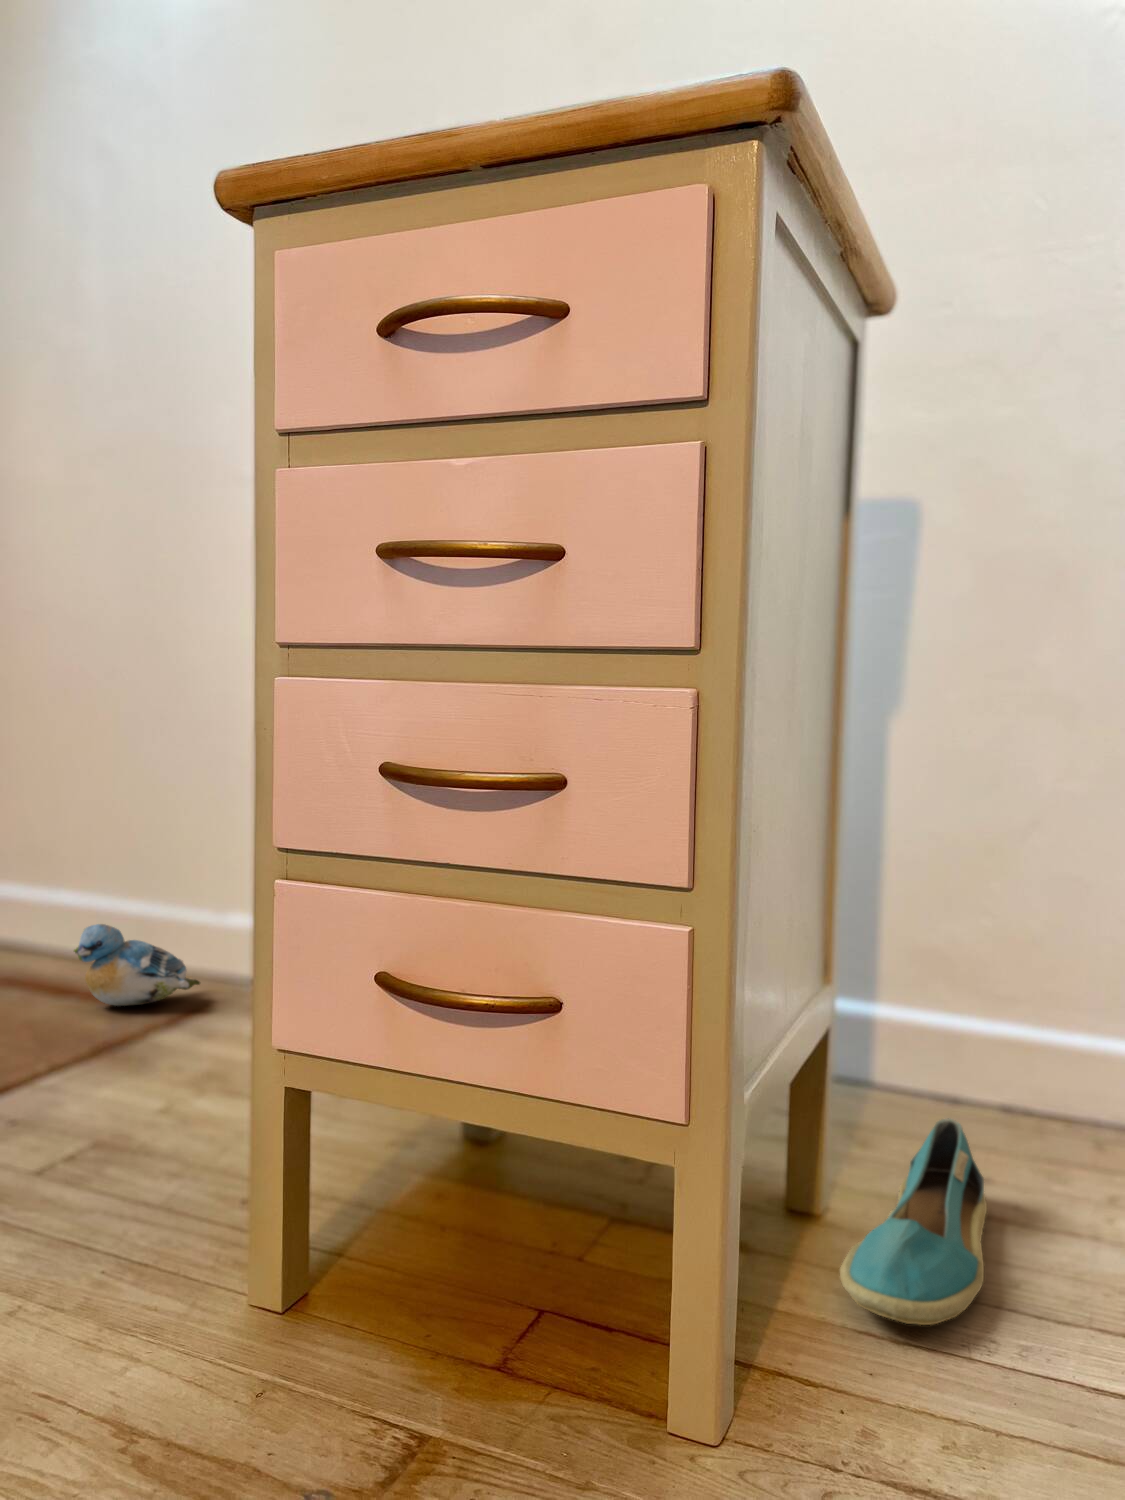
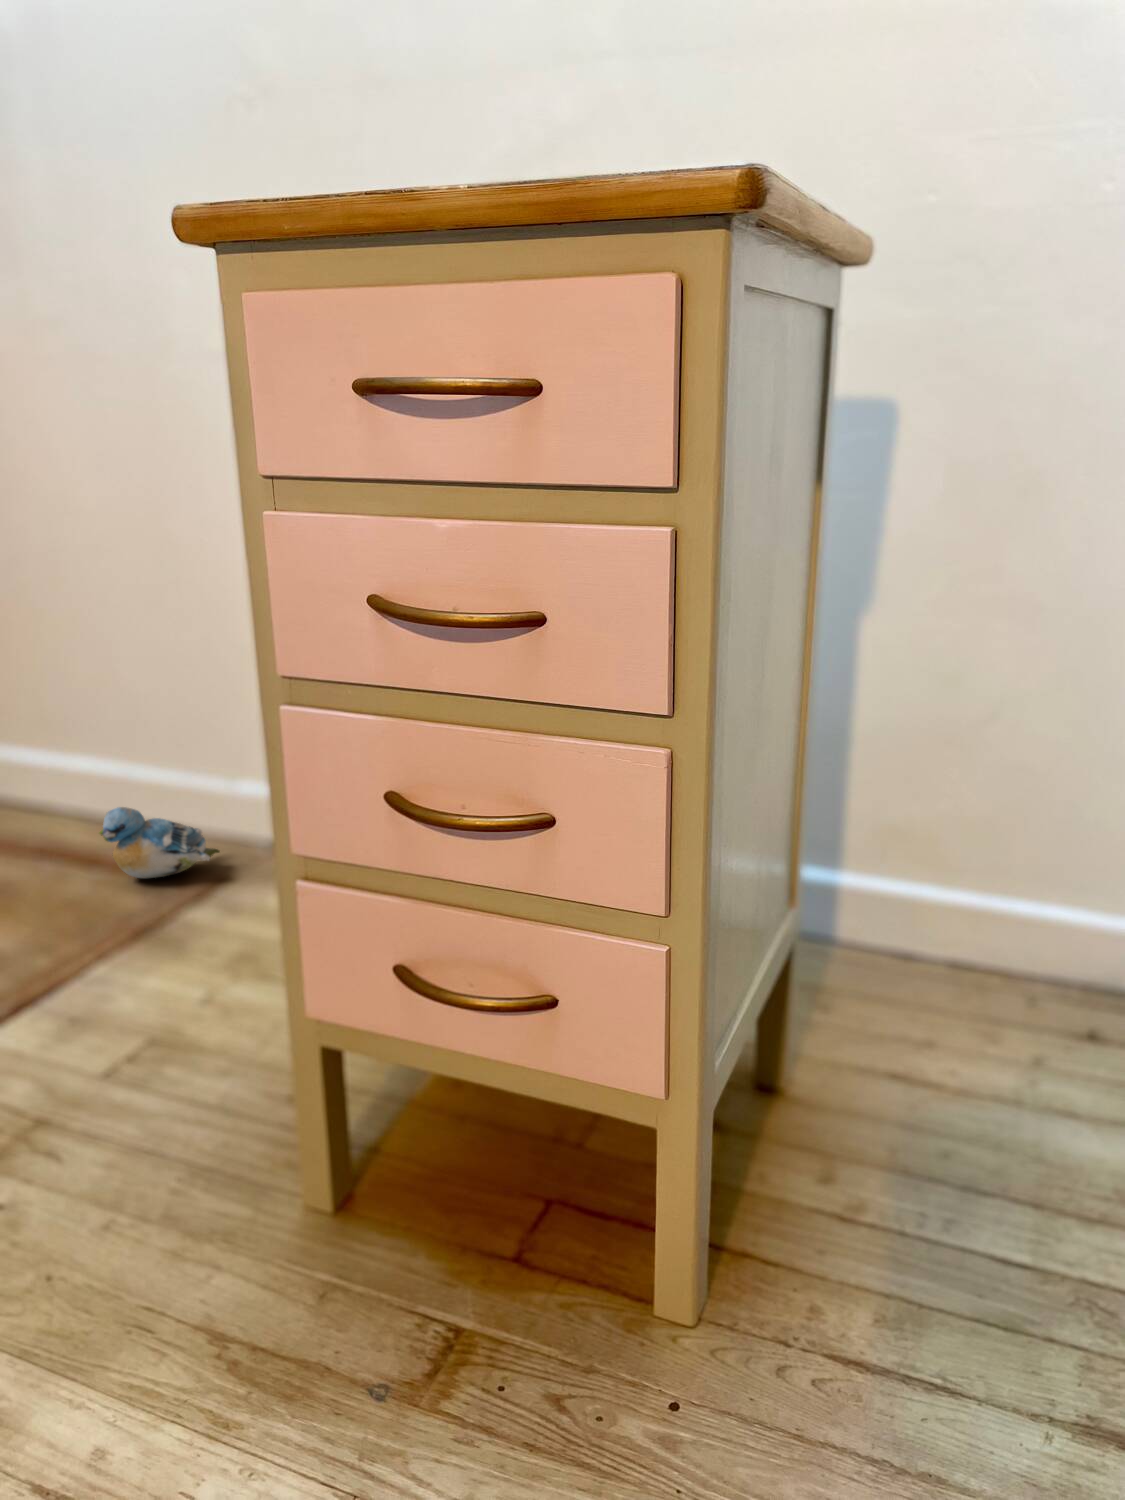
shoe: present [840,1118,987,1325] -> none [798,1005,928,1207]

